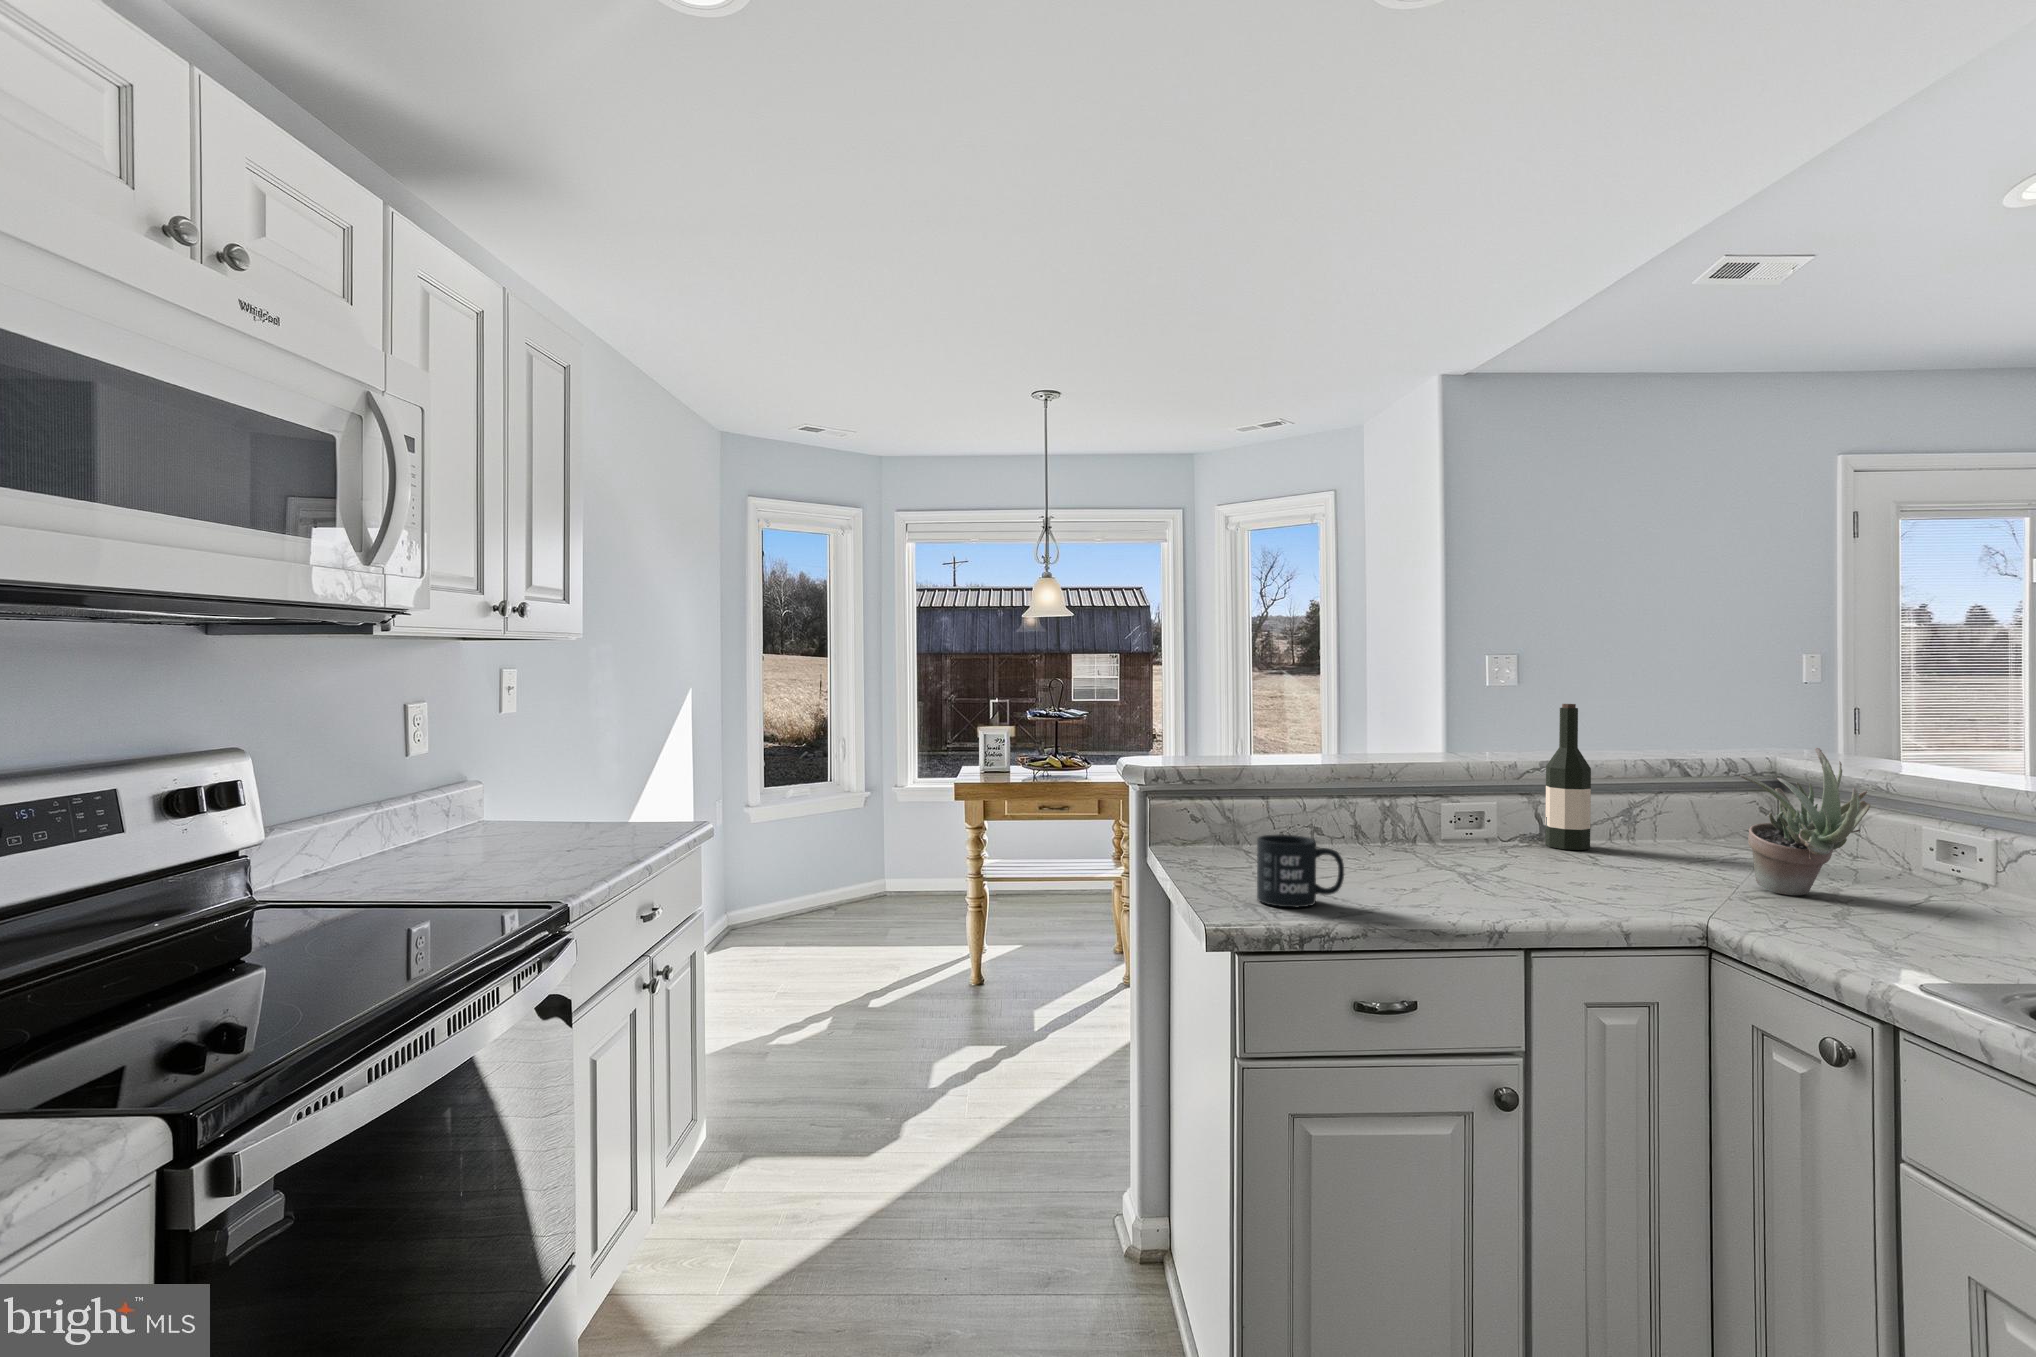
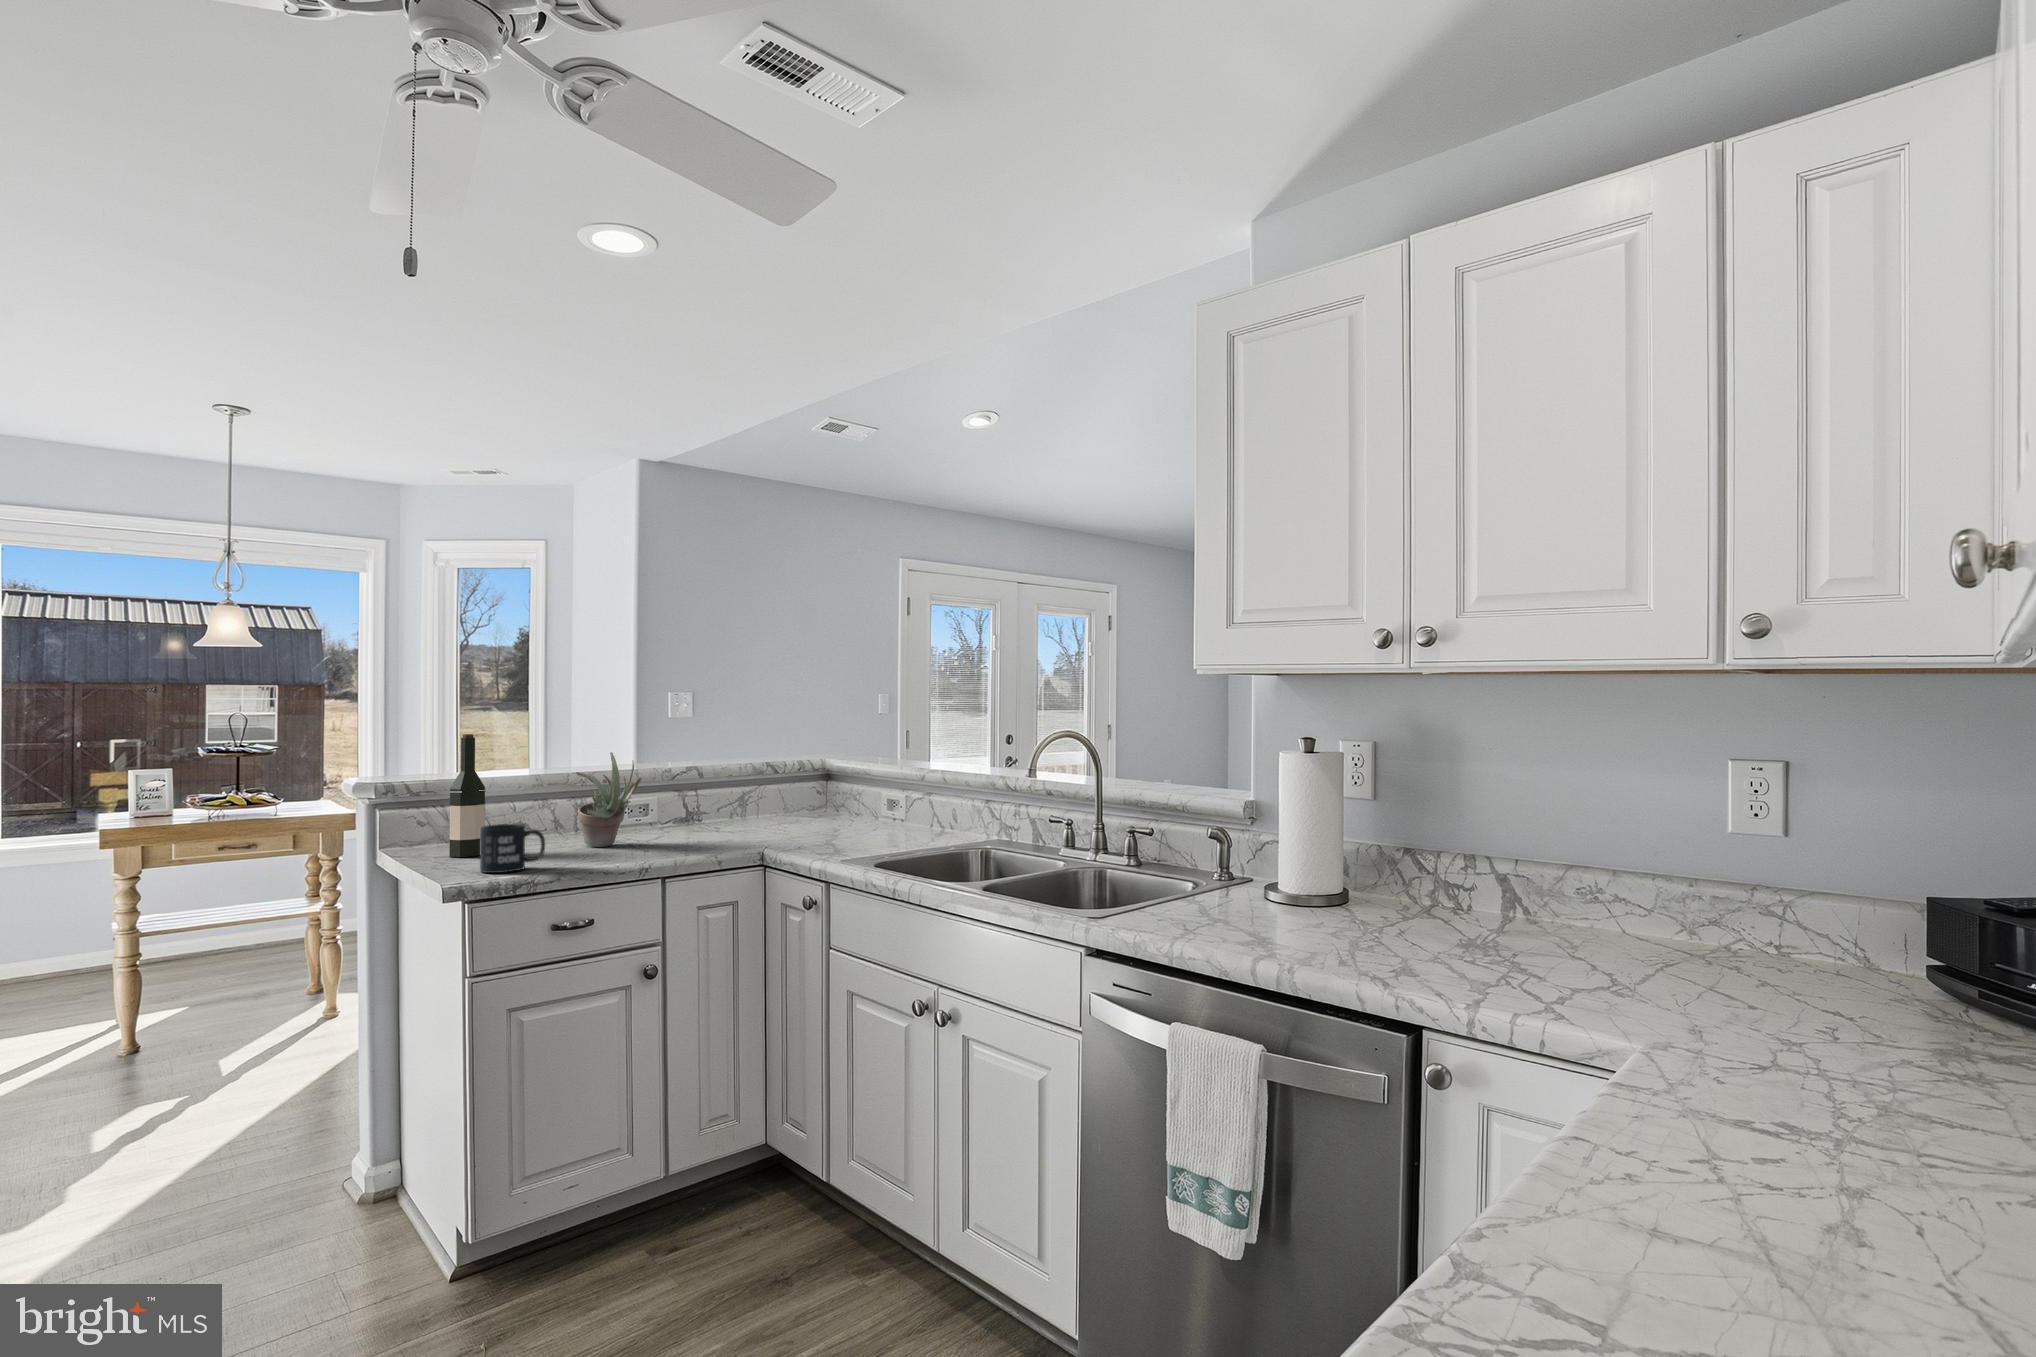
wine bottle: present [1545,704,1591,850] -> present [449,734,485,857]
succulent plant: present [1740,748,1871,895] -> present [576,752,641,847]

